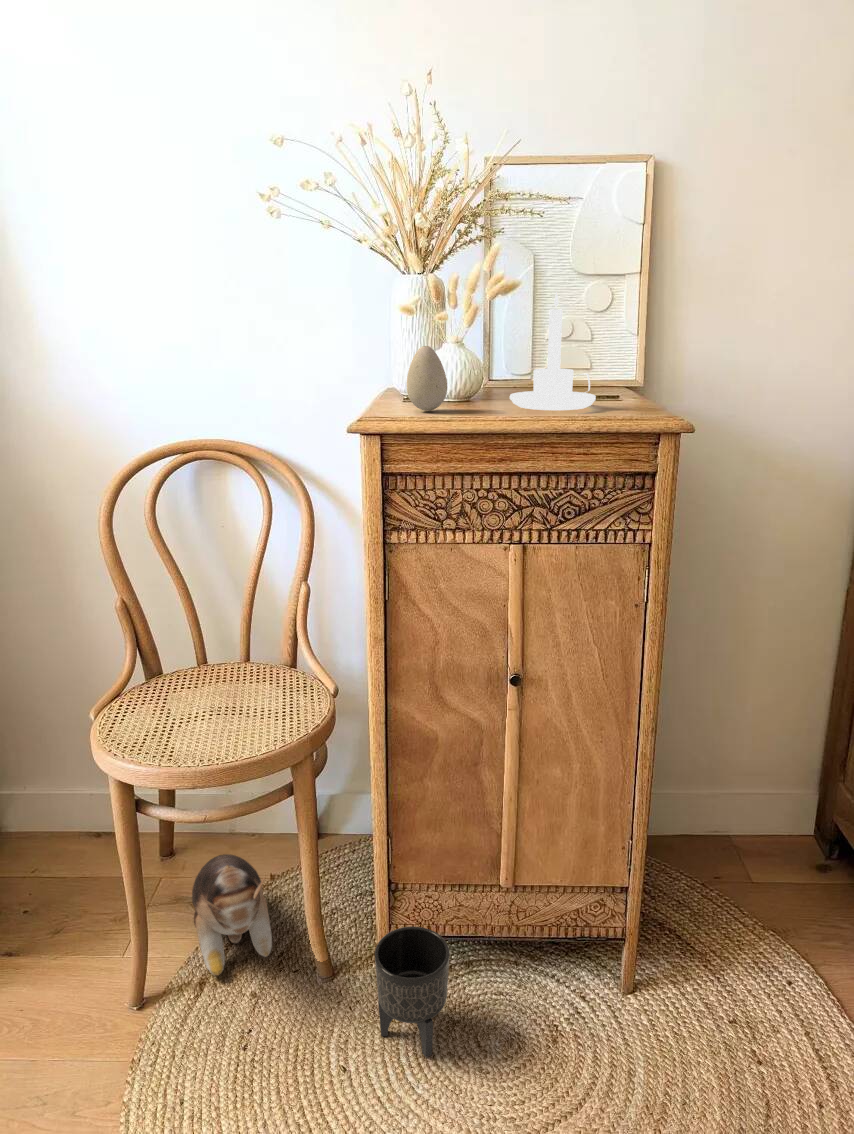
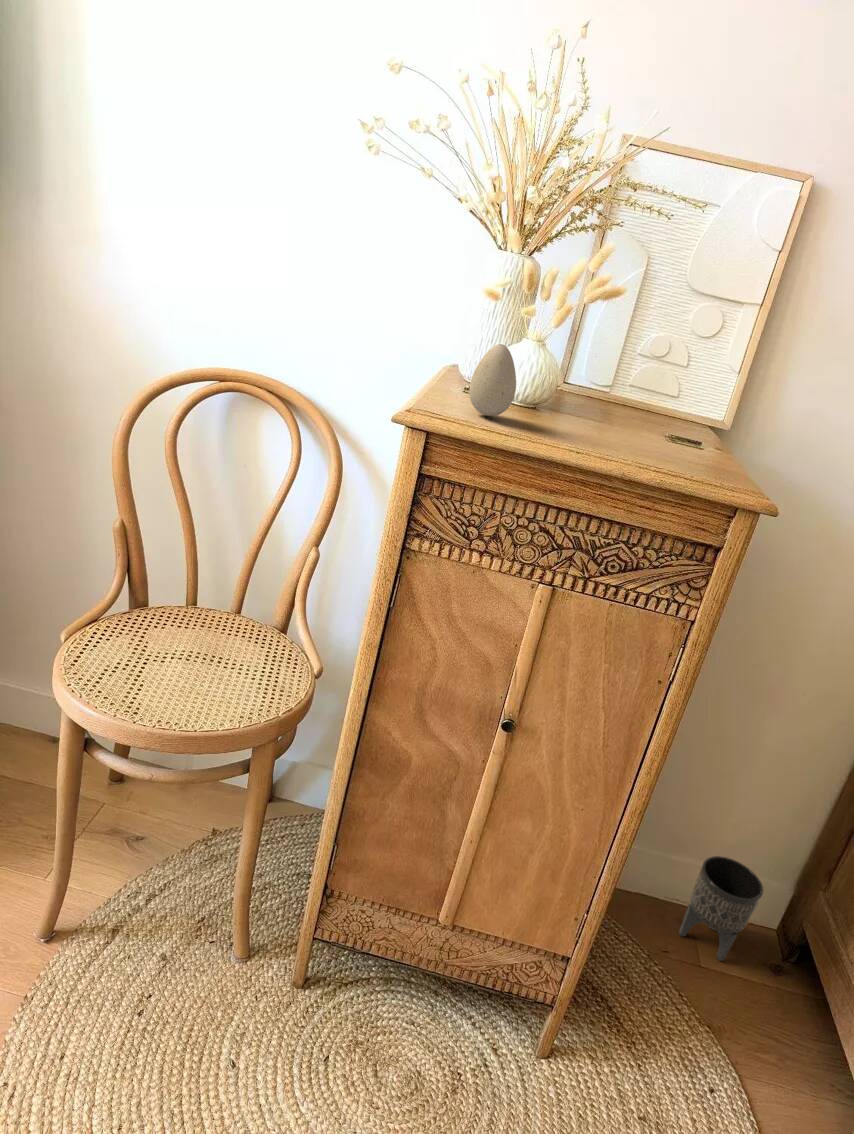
candle holder: present [510,292,596,410] -> none [580,318,675,456]
plush toy: present [192,854,272,975] -> none [122,805,200,928]
planter: present [375,927,450,1057] -> present [679,856,763,961]

